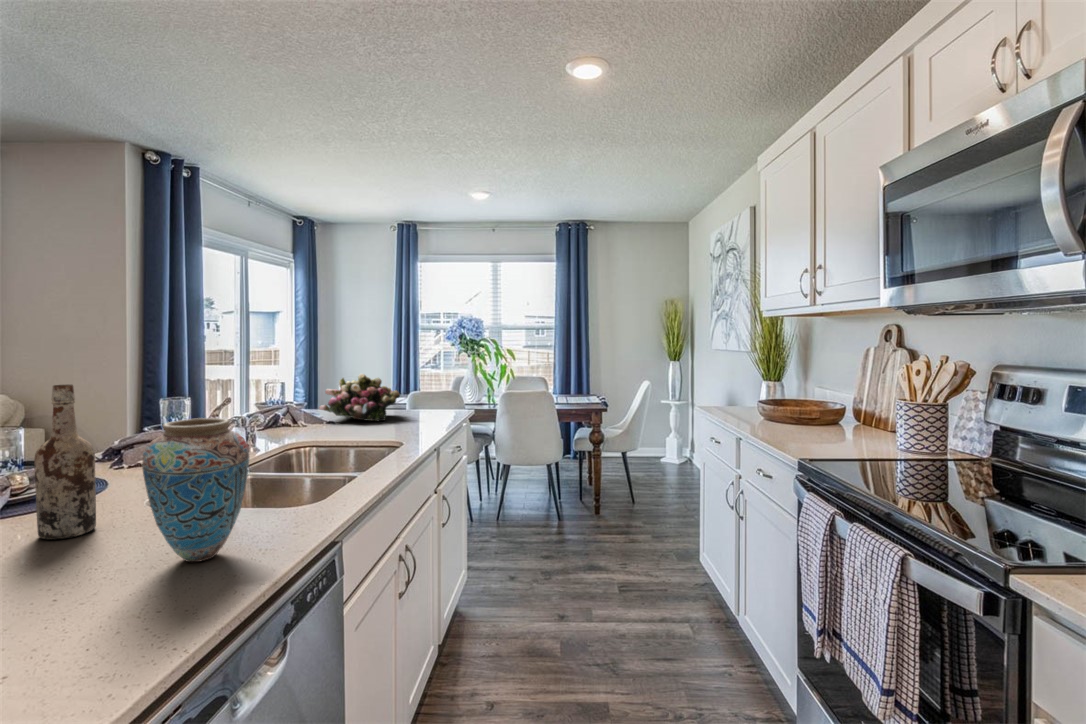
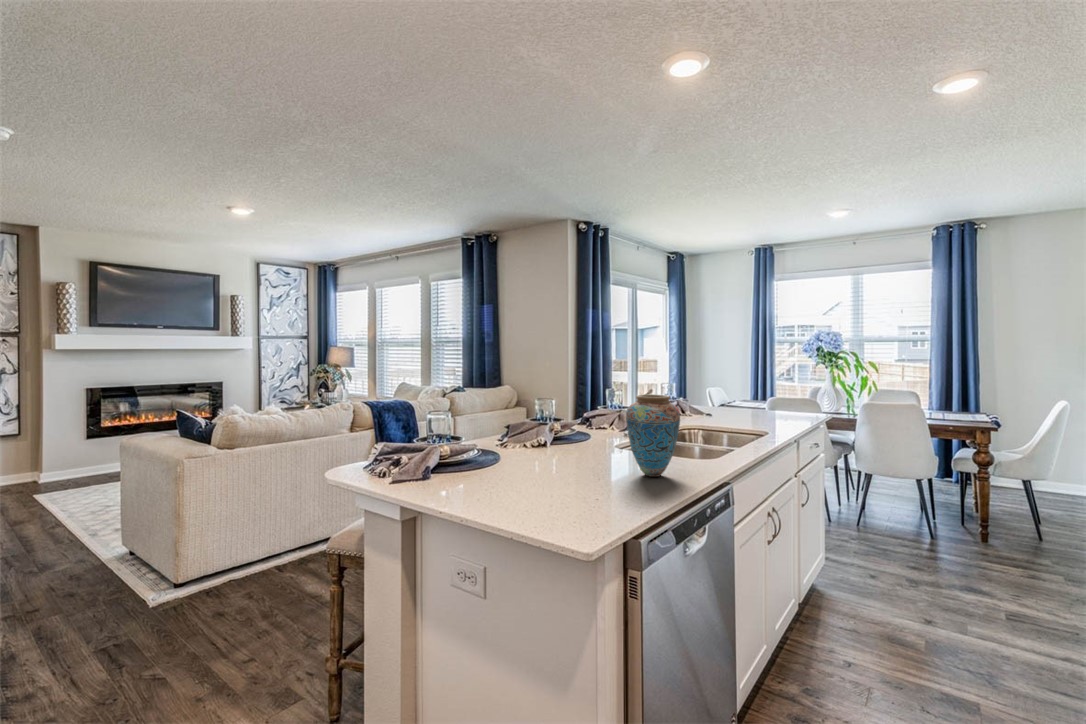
flower arrangement: present [319,374,400,421] -> none [698,378,764,417]
wine bottle: present [34,385,96,539] -> none [567,374,592,458]

